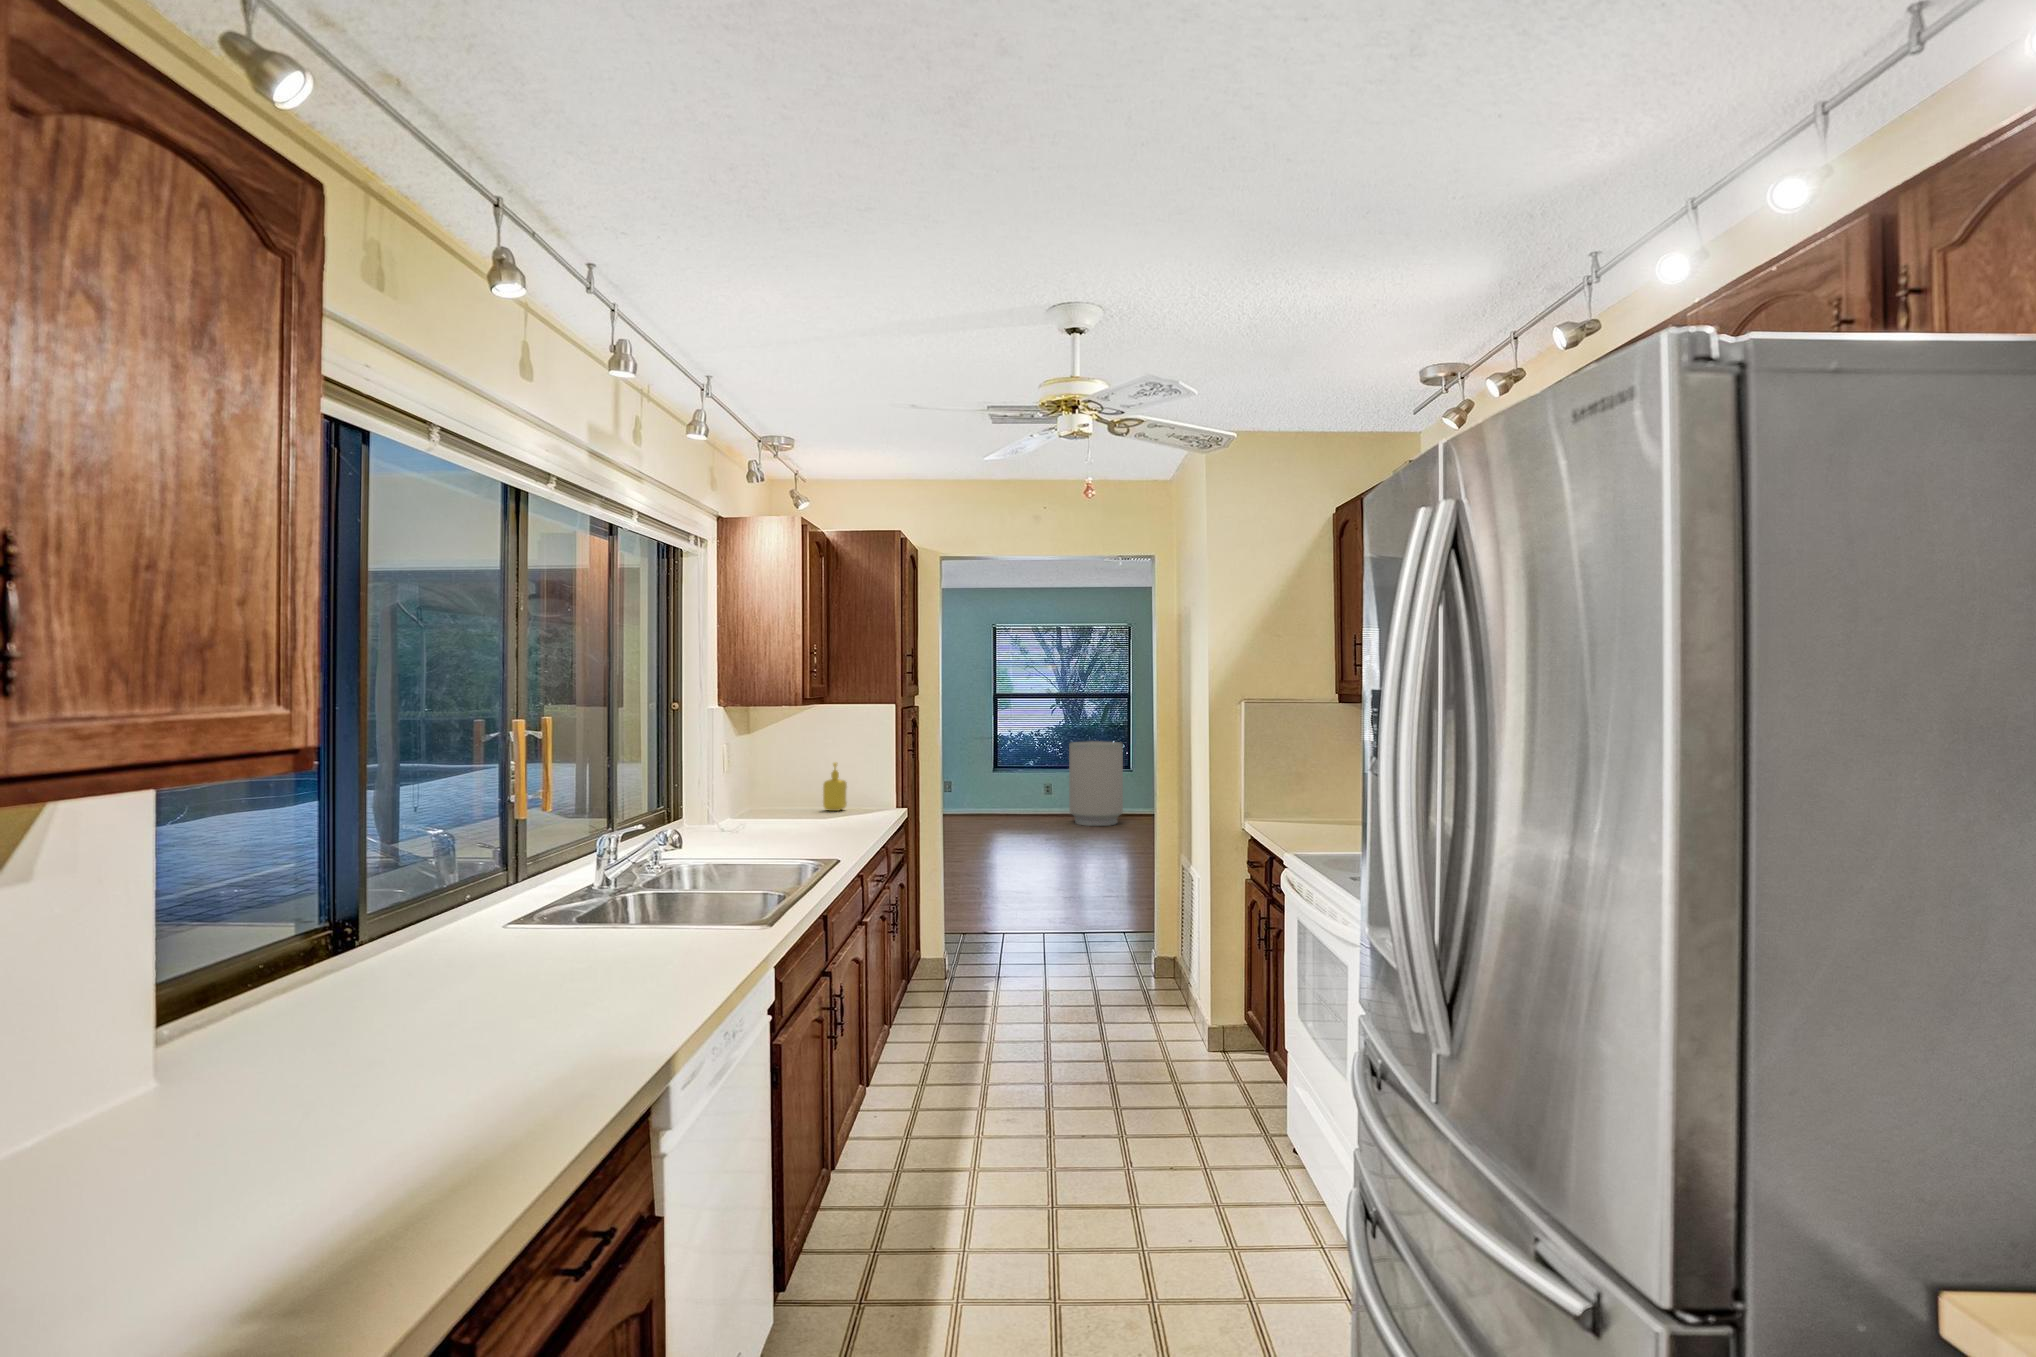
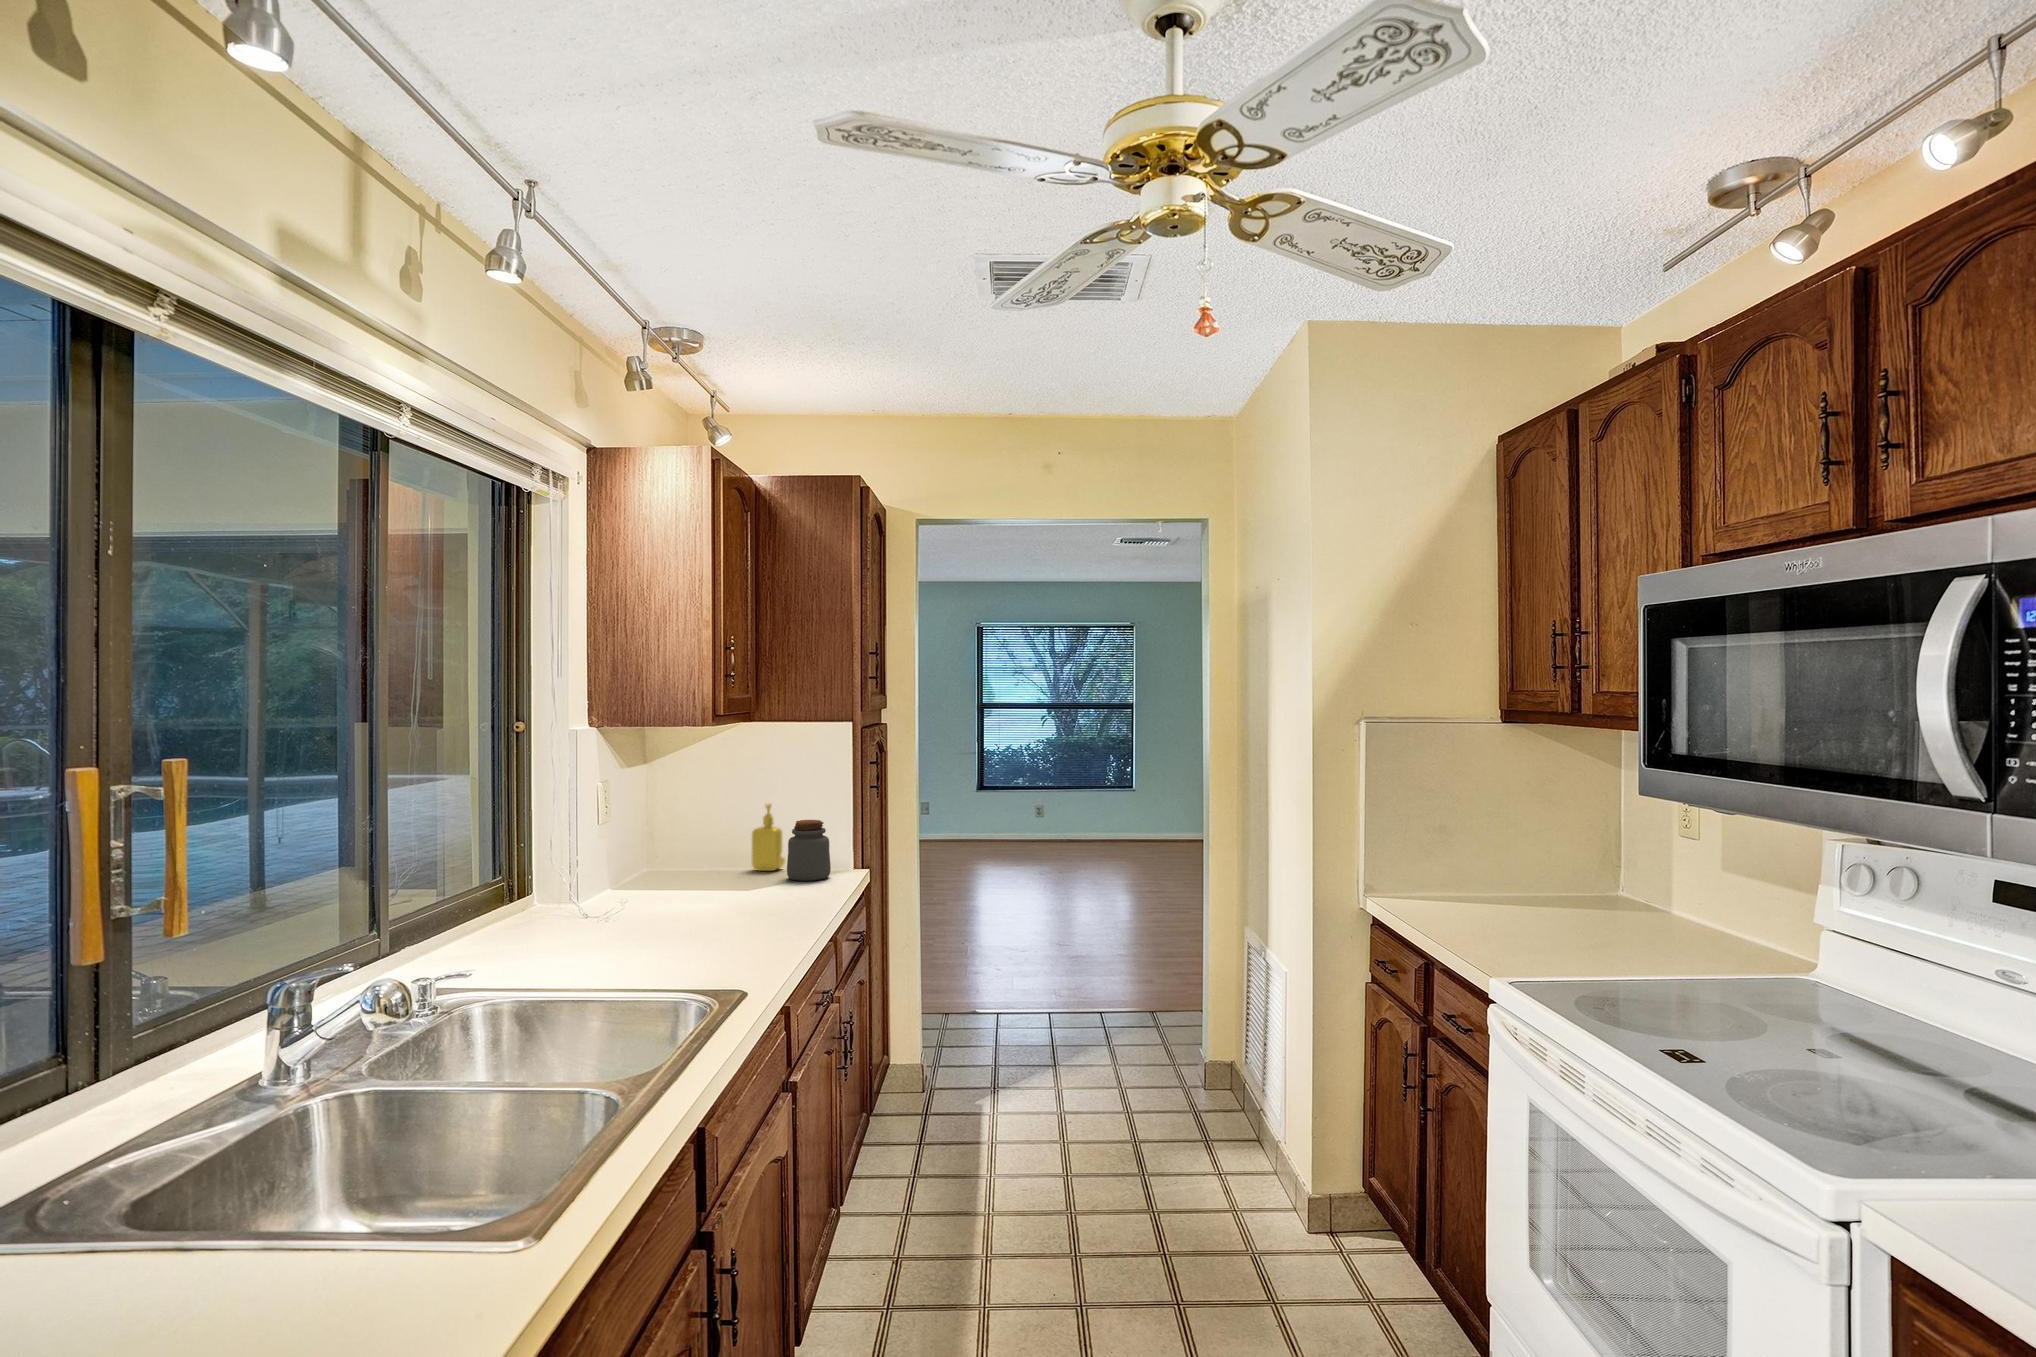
trash can: present [1069,741,1123,826] -> none [1064,757,1125,854]
jar: none [850,773,880,816] -> present [787,820,831,881]

